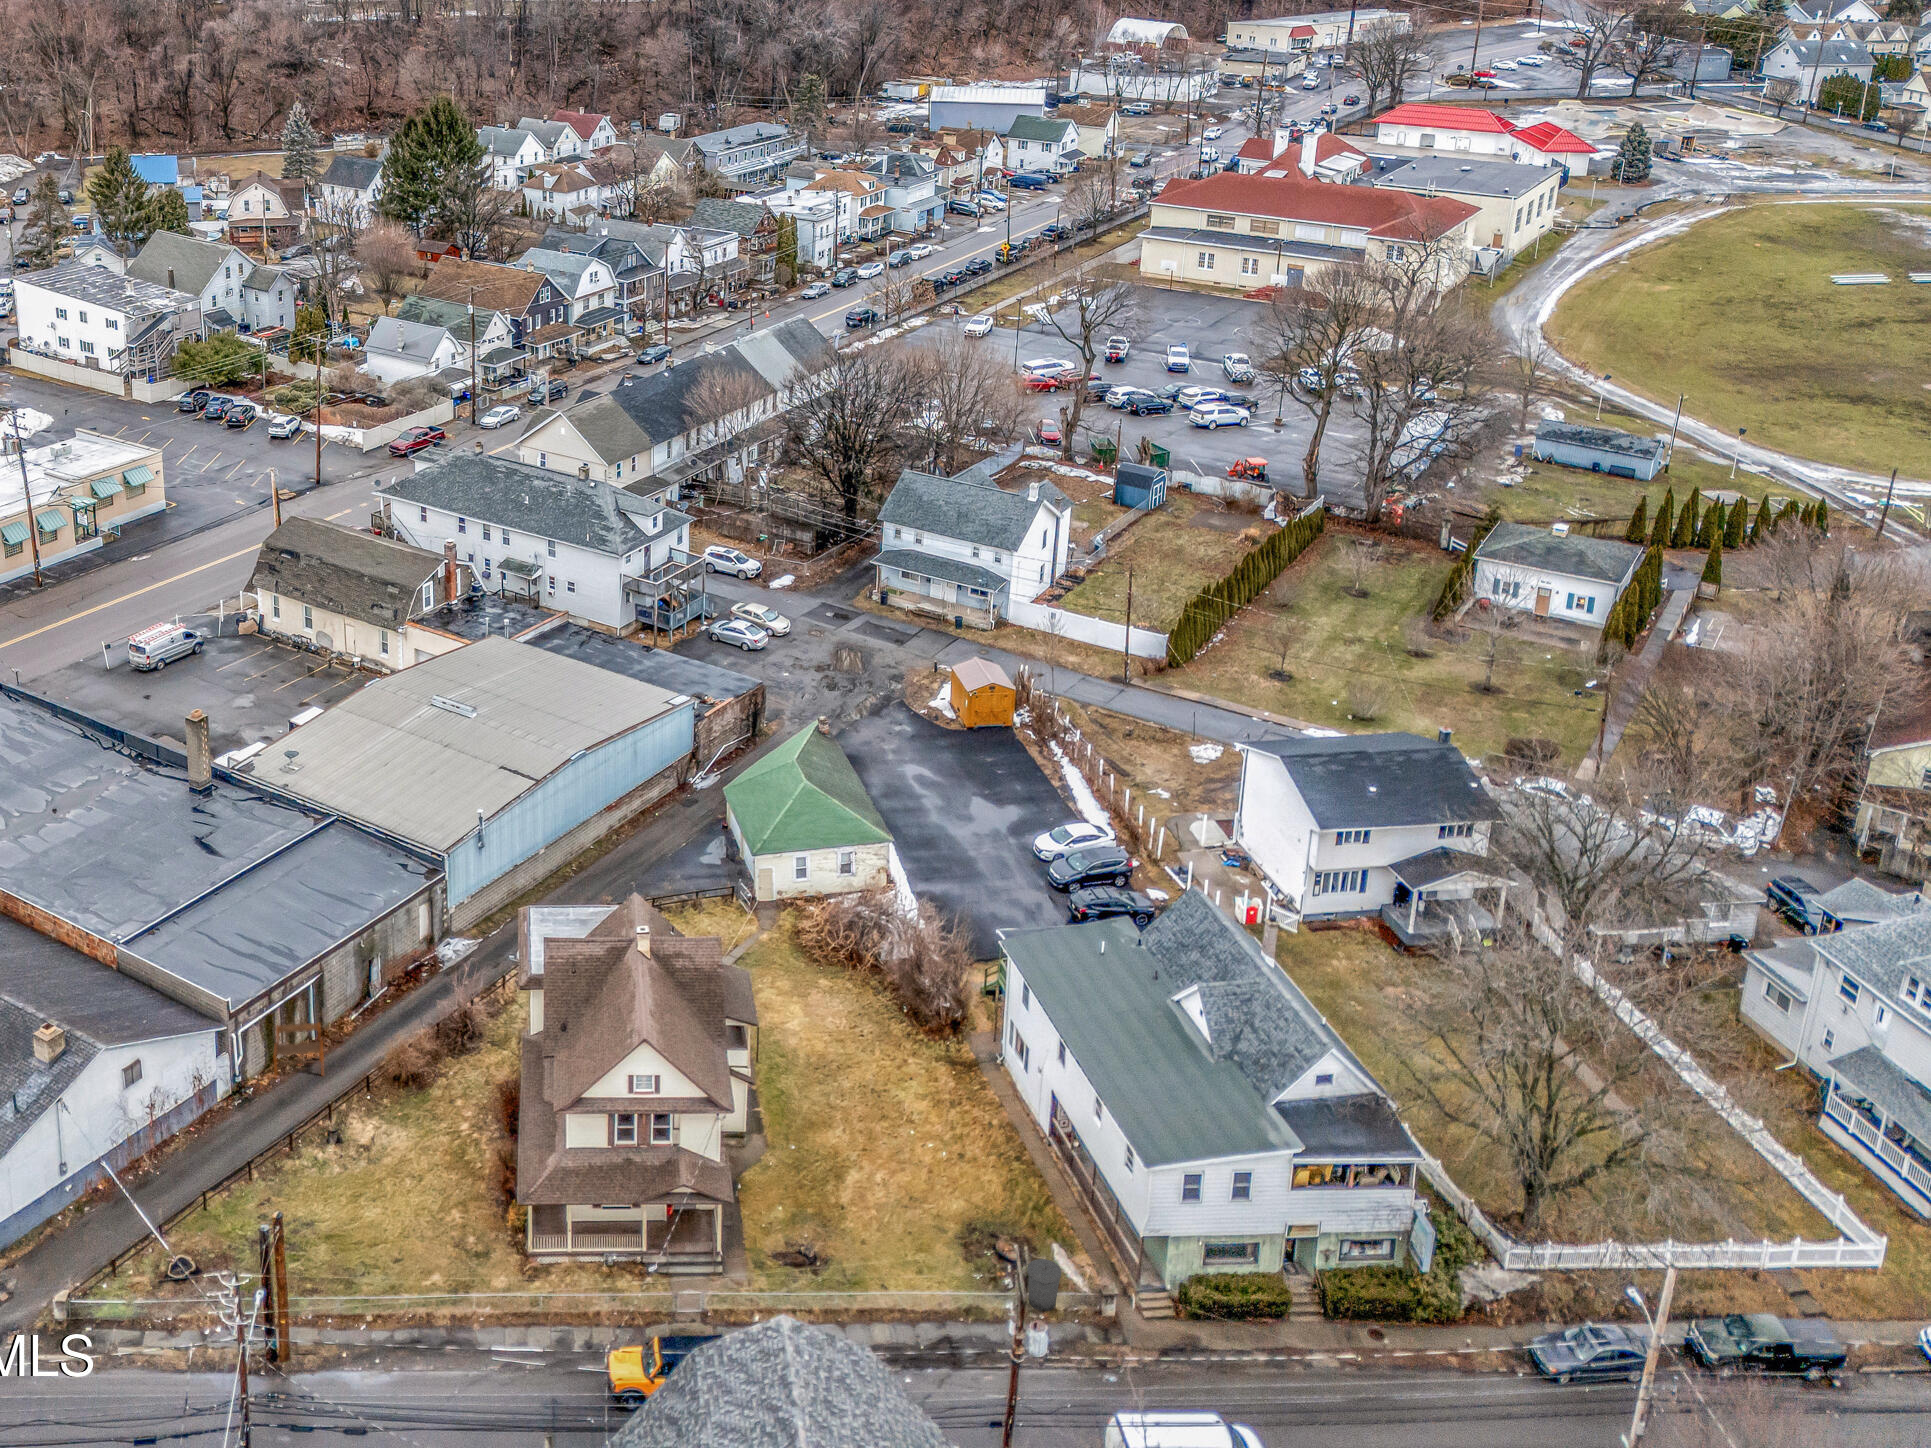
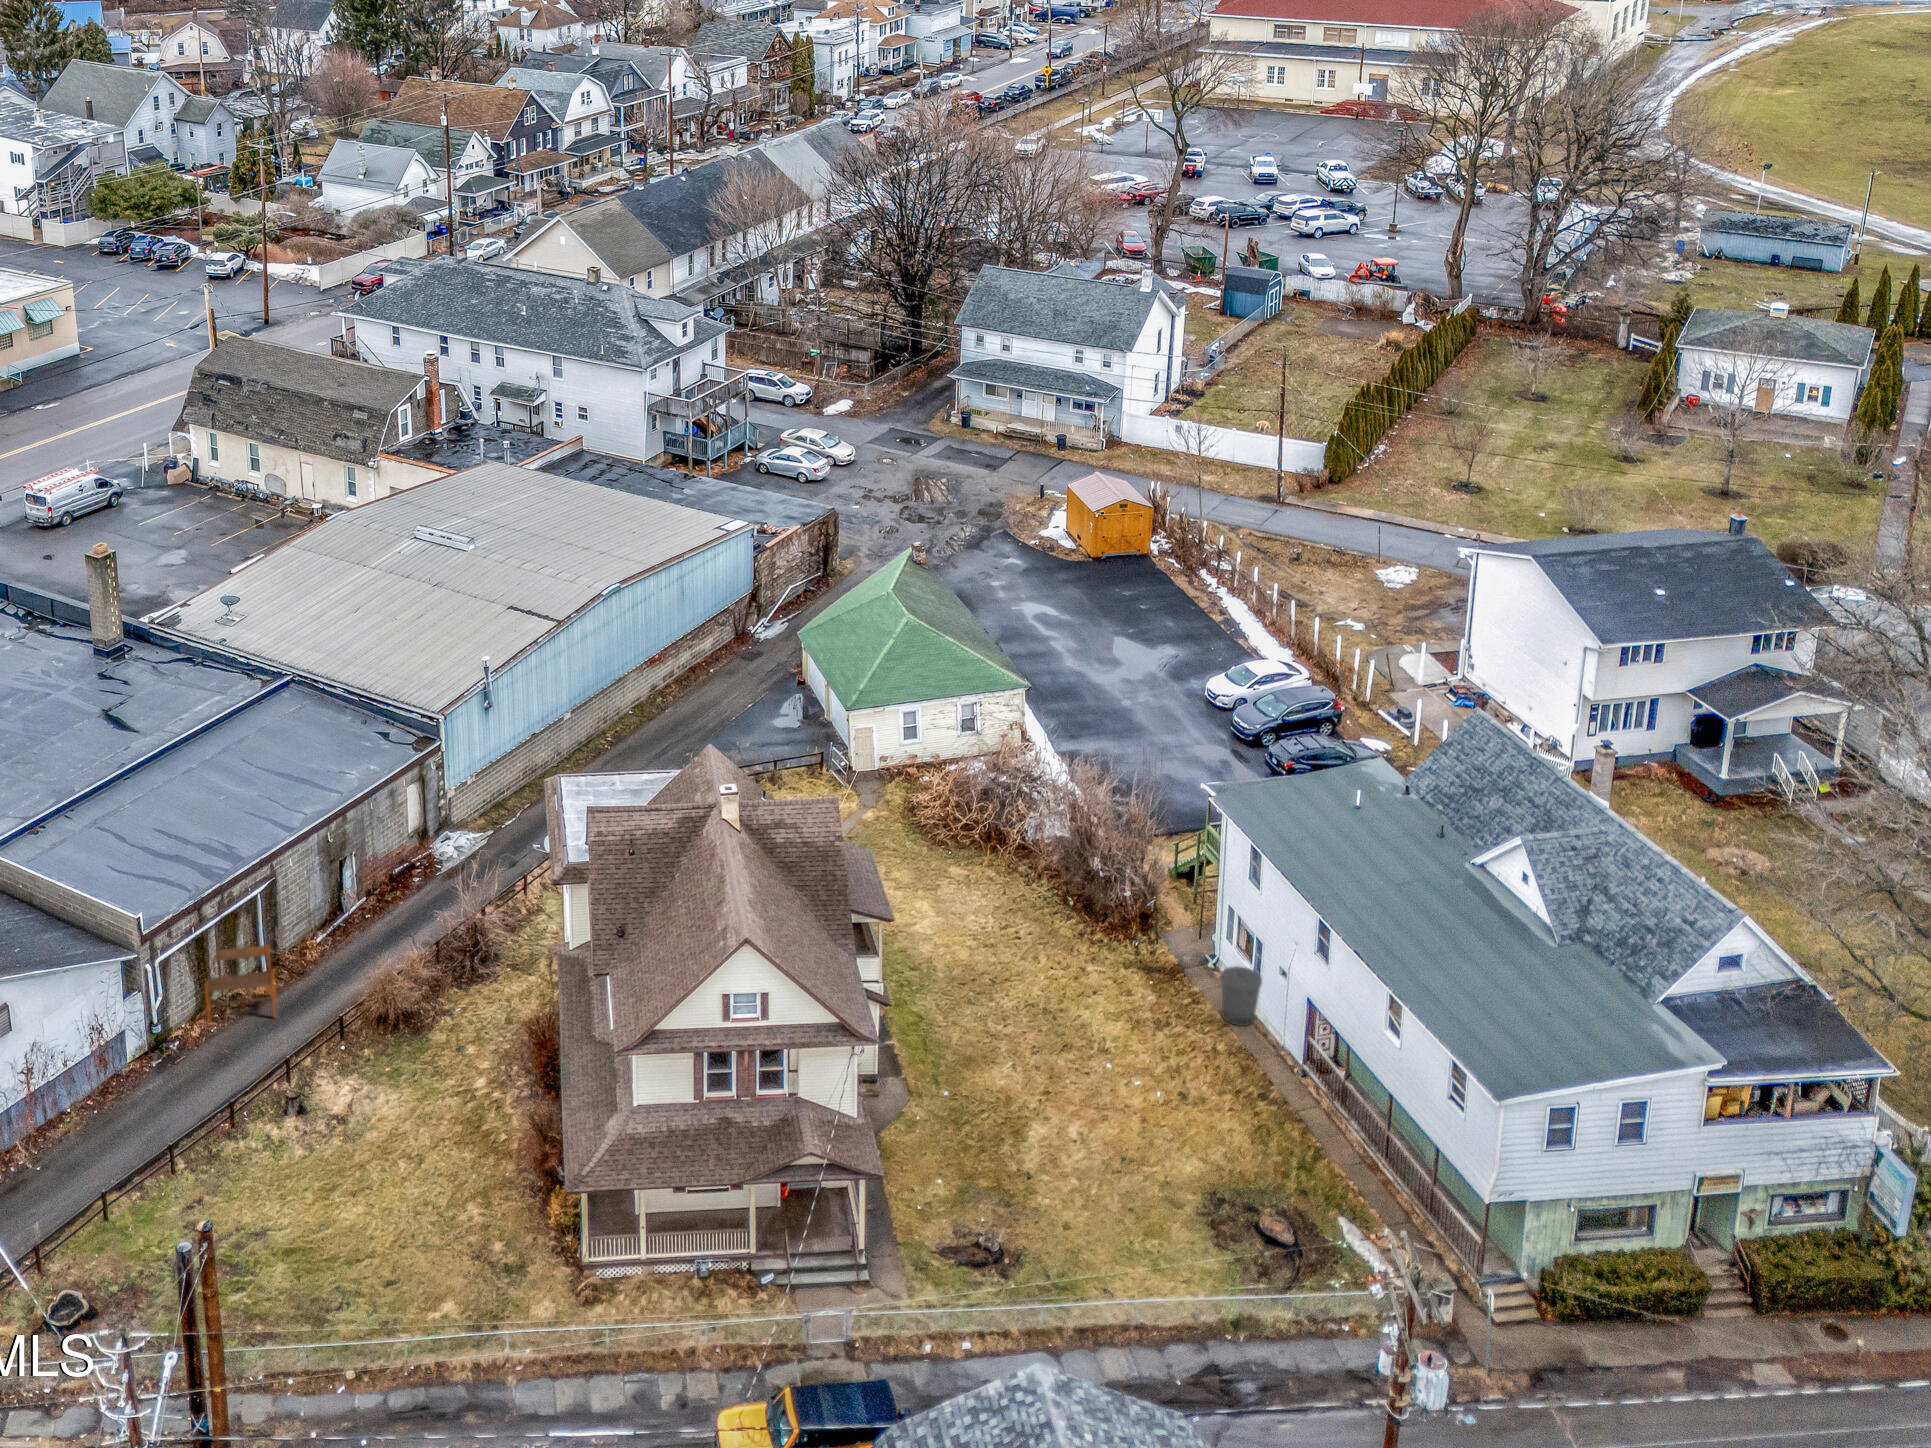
trash can: present [1027,1259,1061,1311] -> present [1220,966,1262,1026]

